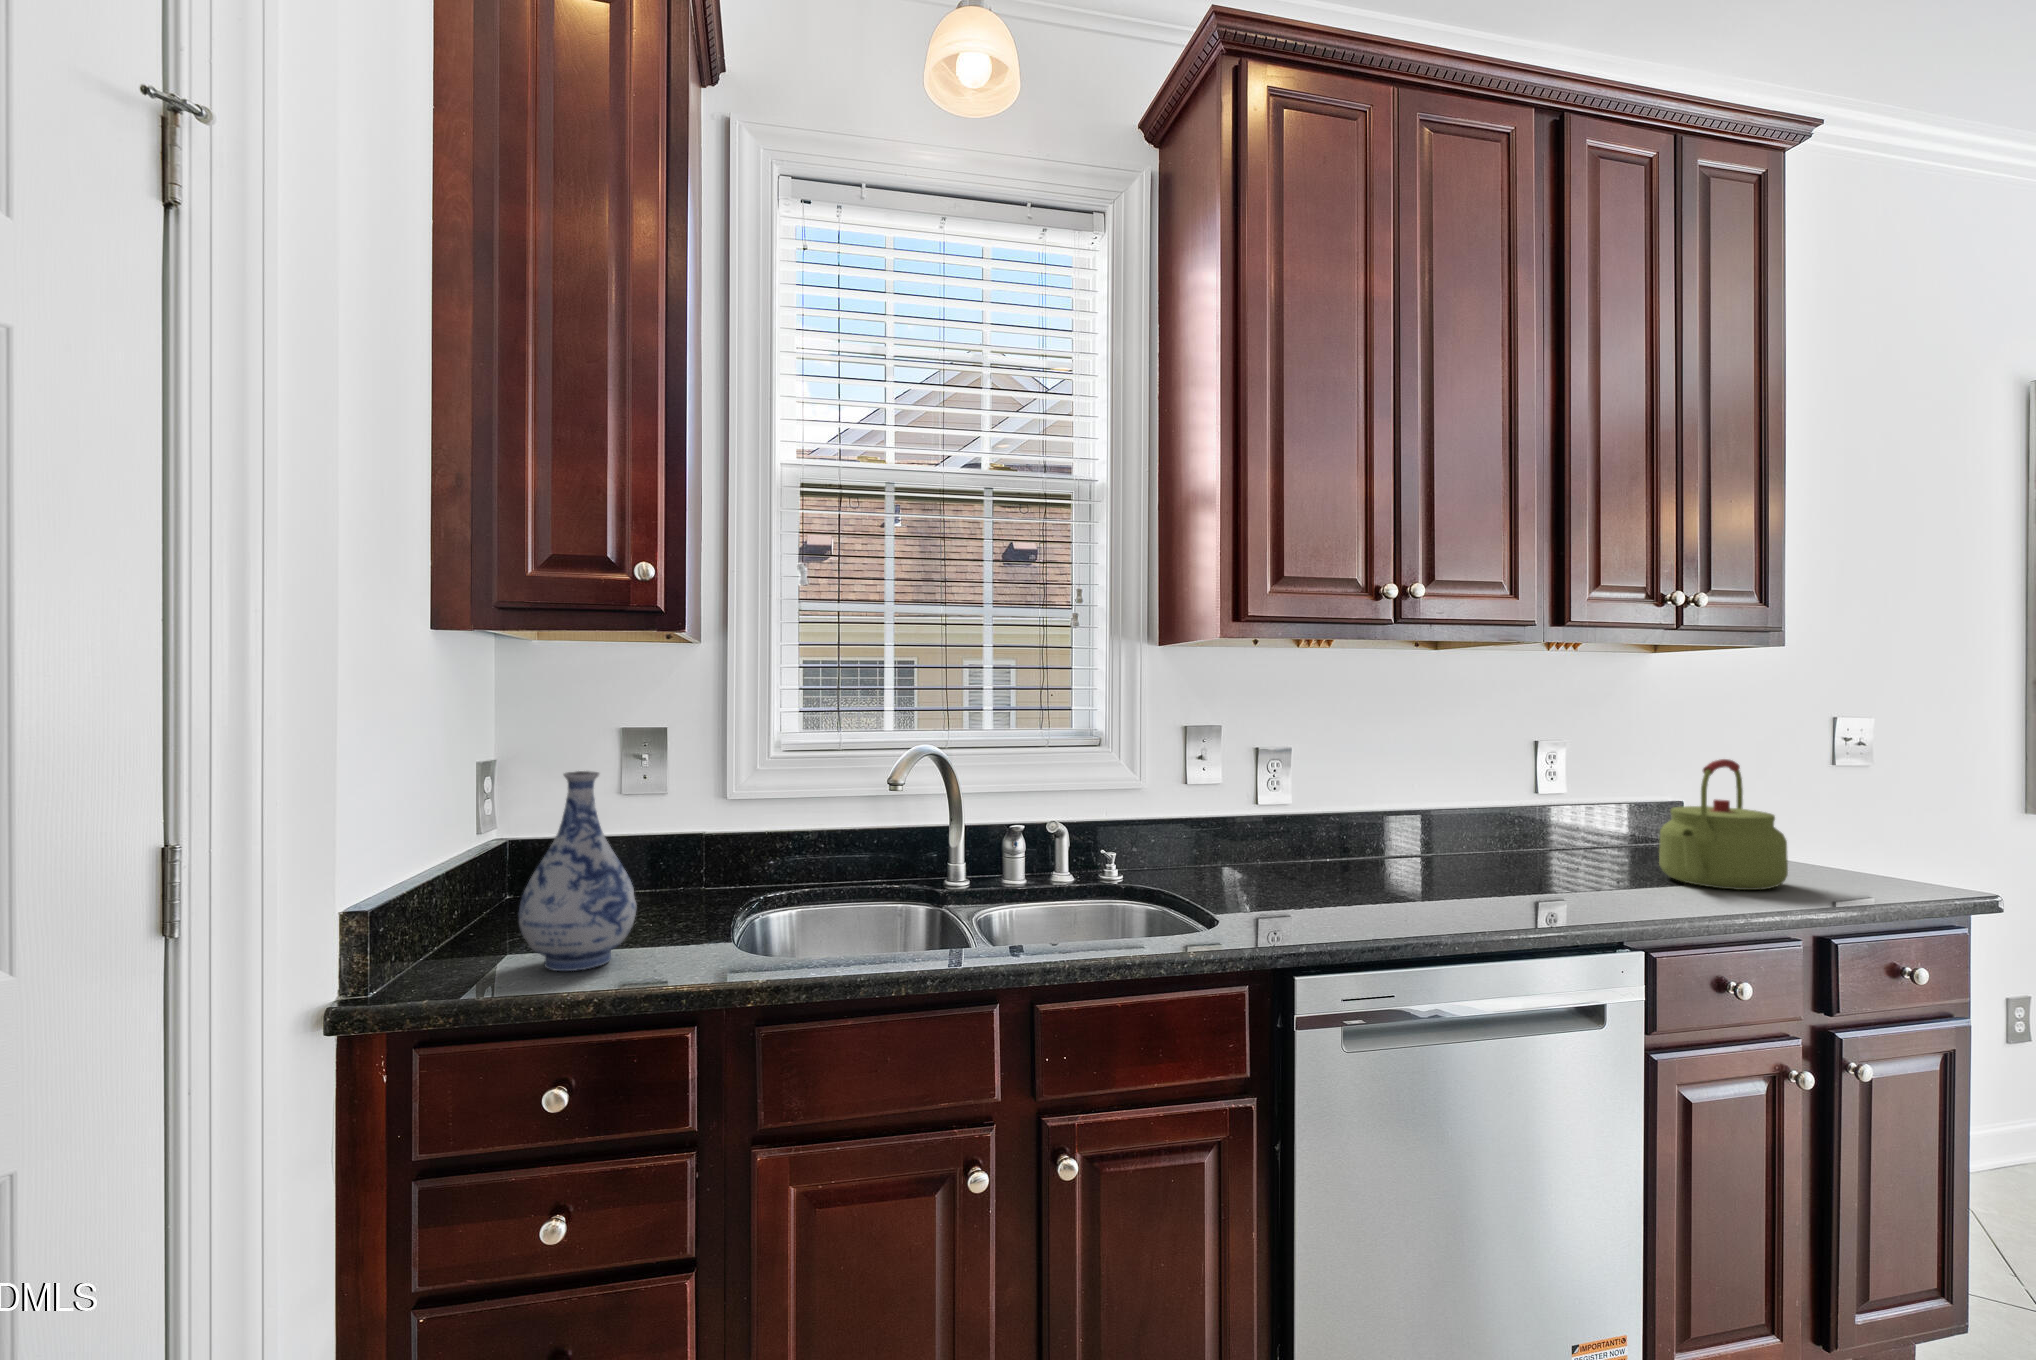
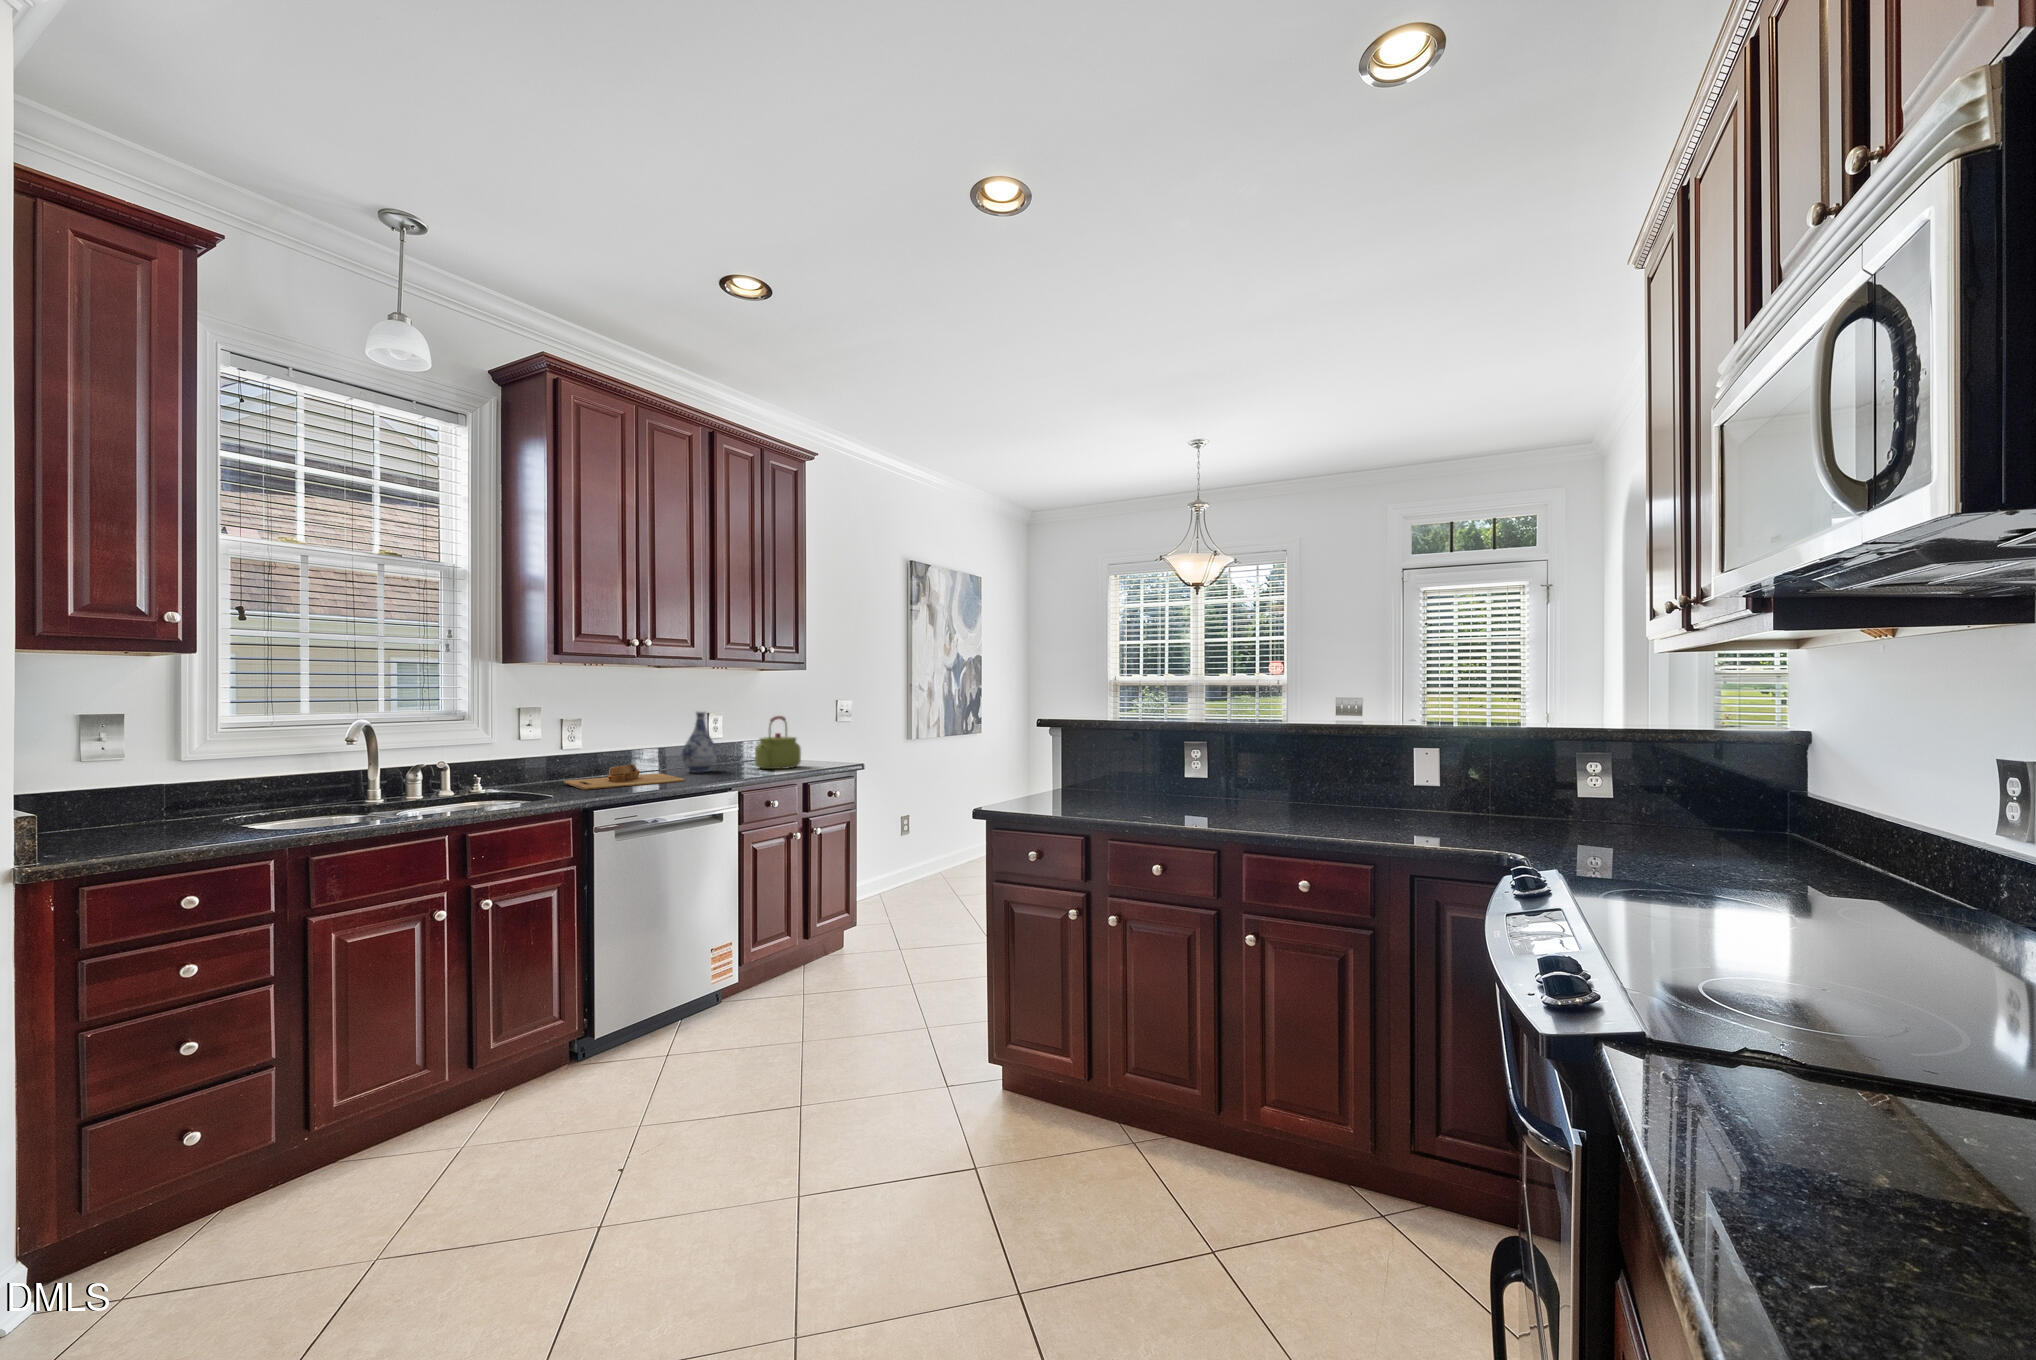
vase: present [518,771,636,971] -> present [681,712,717,773]
cutting board: none [1258,851,1502,908] -> present [564,764,685,790]

